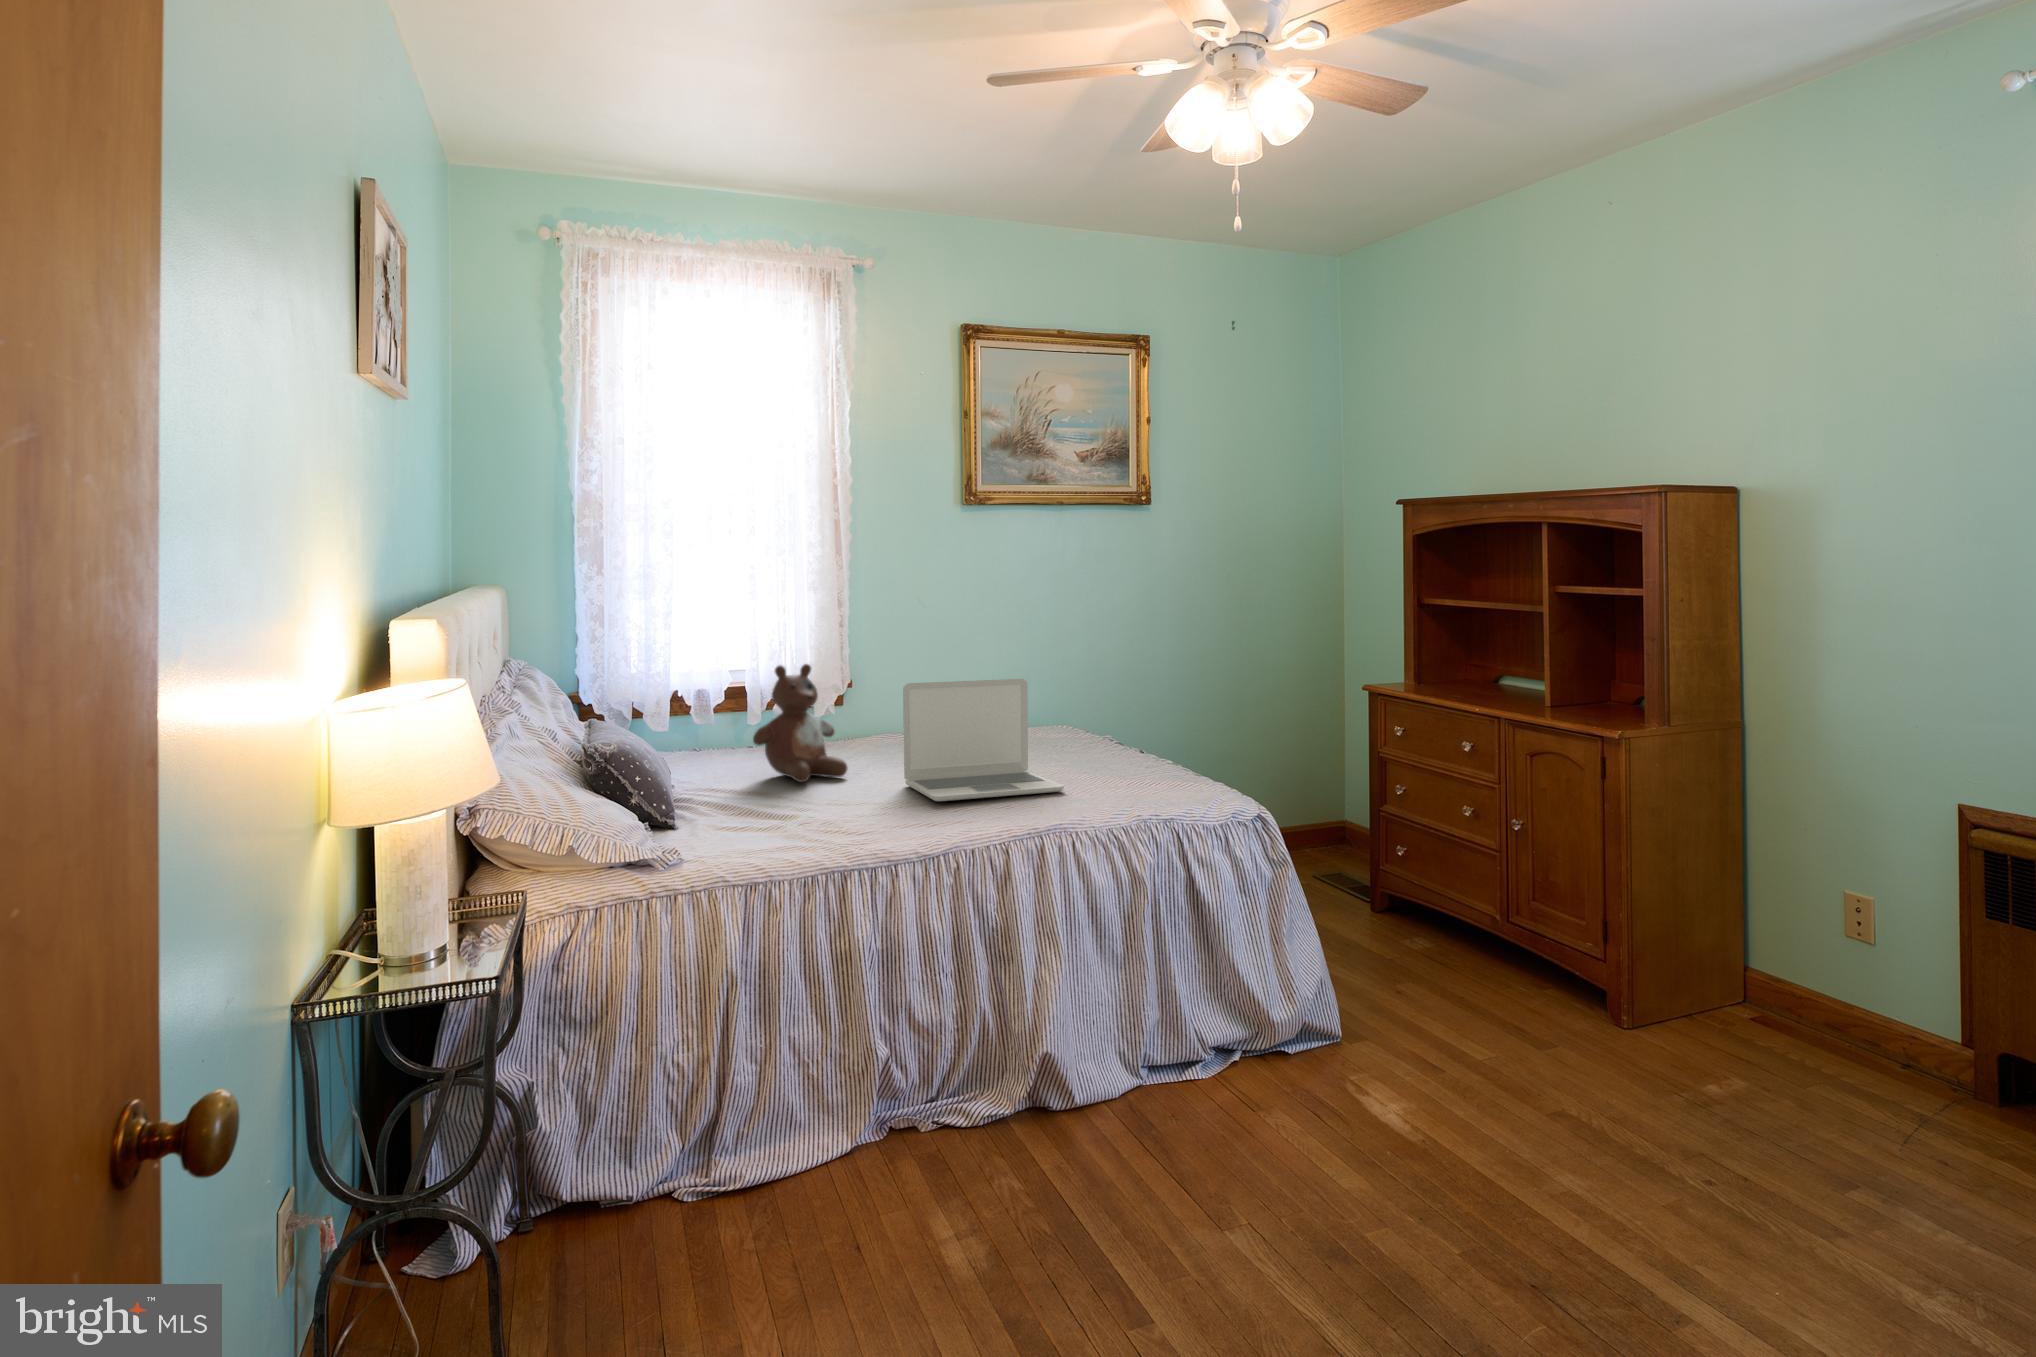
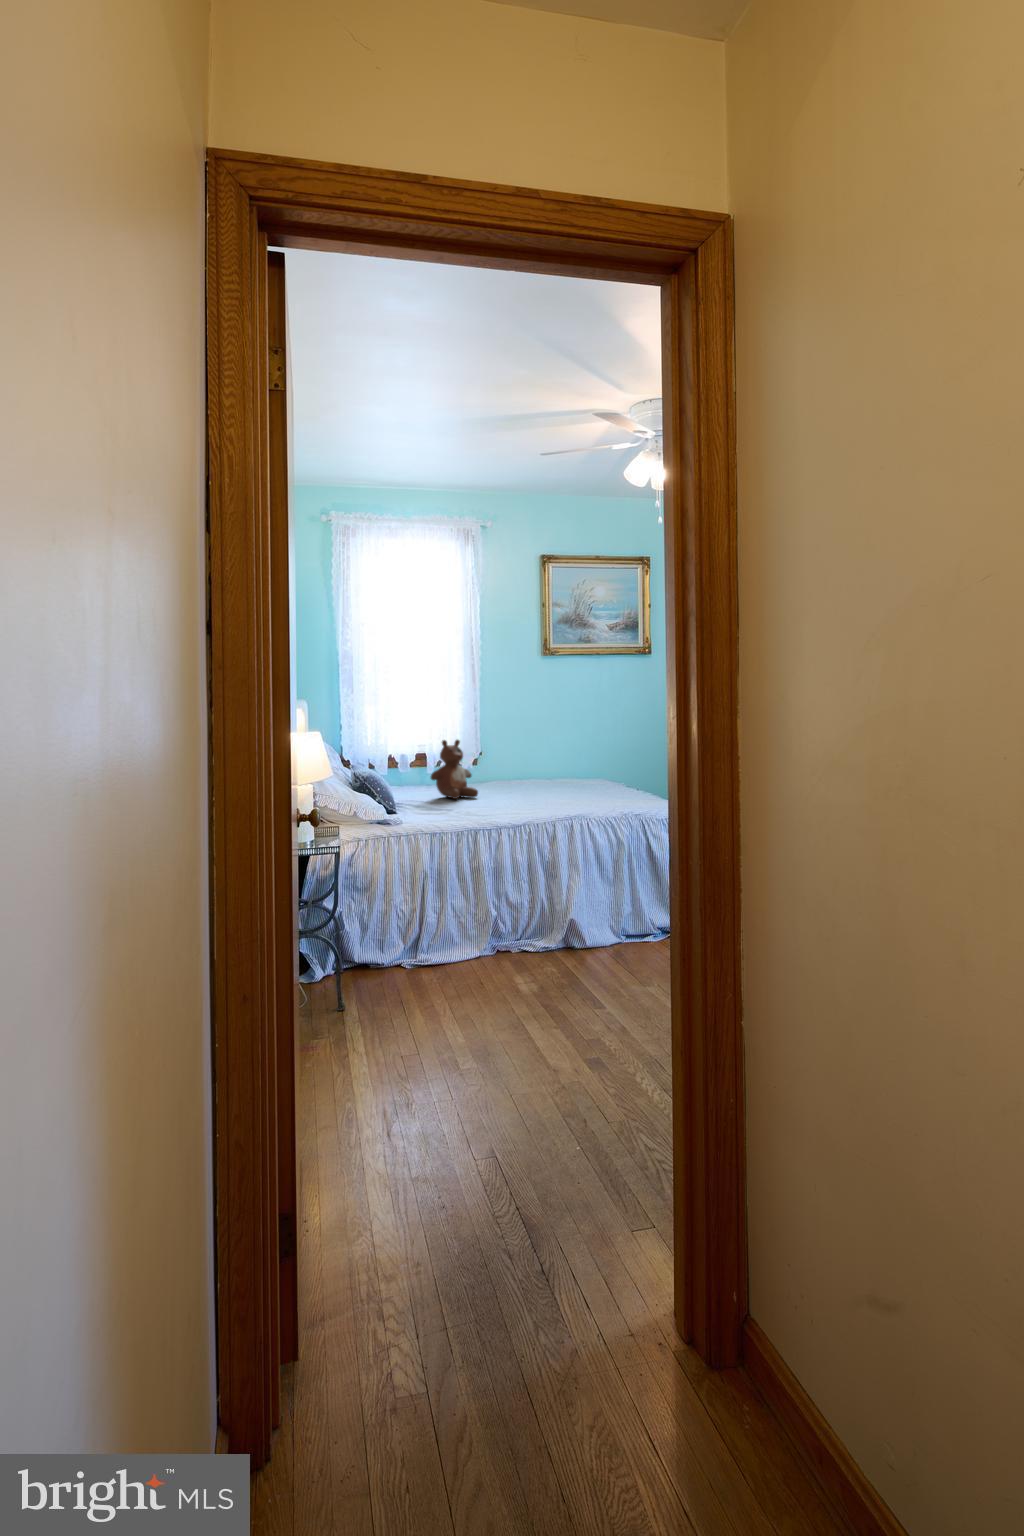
laptop: present [903,679,1064,801] -> none [507,747,588,806]

